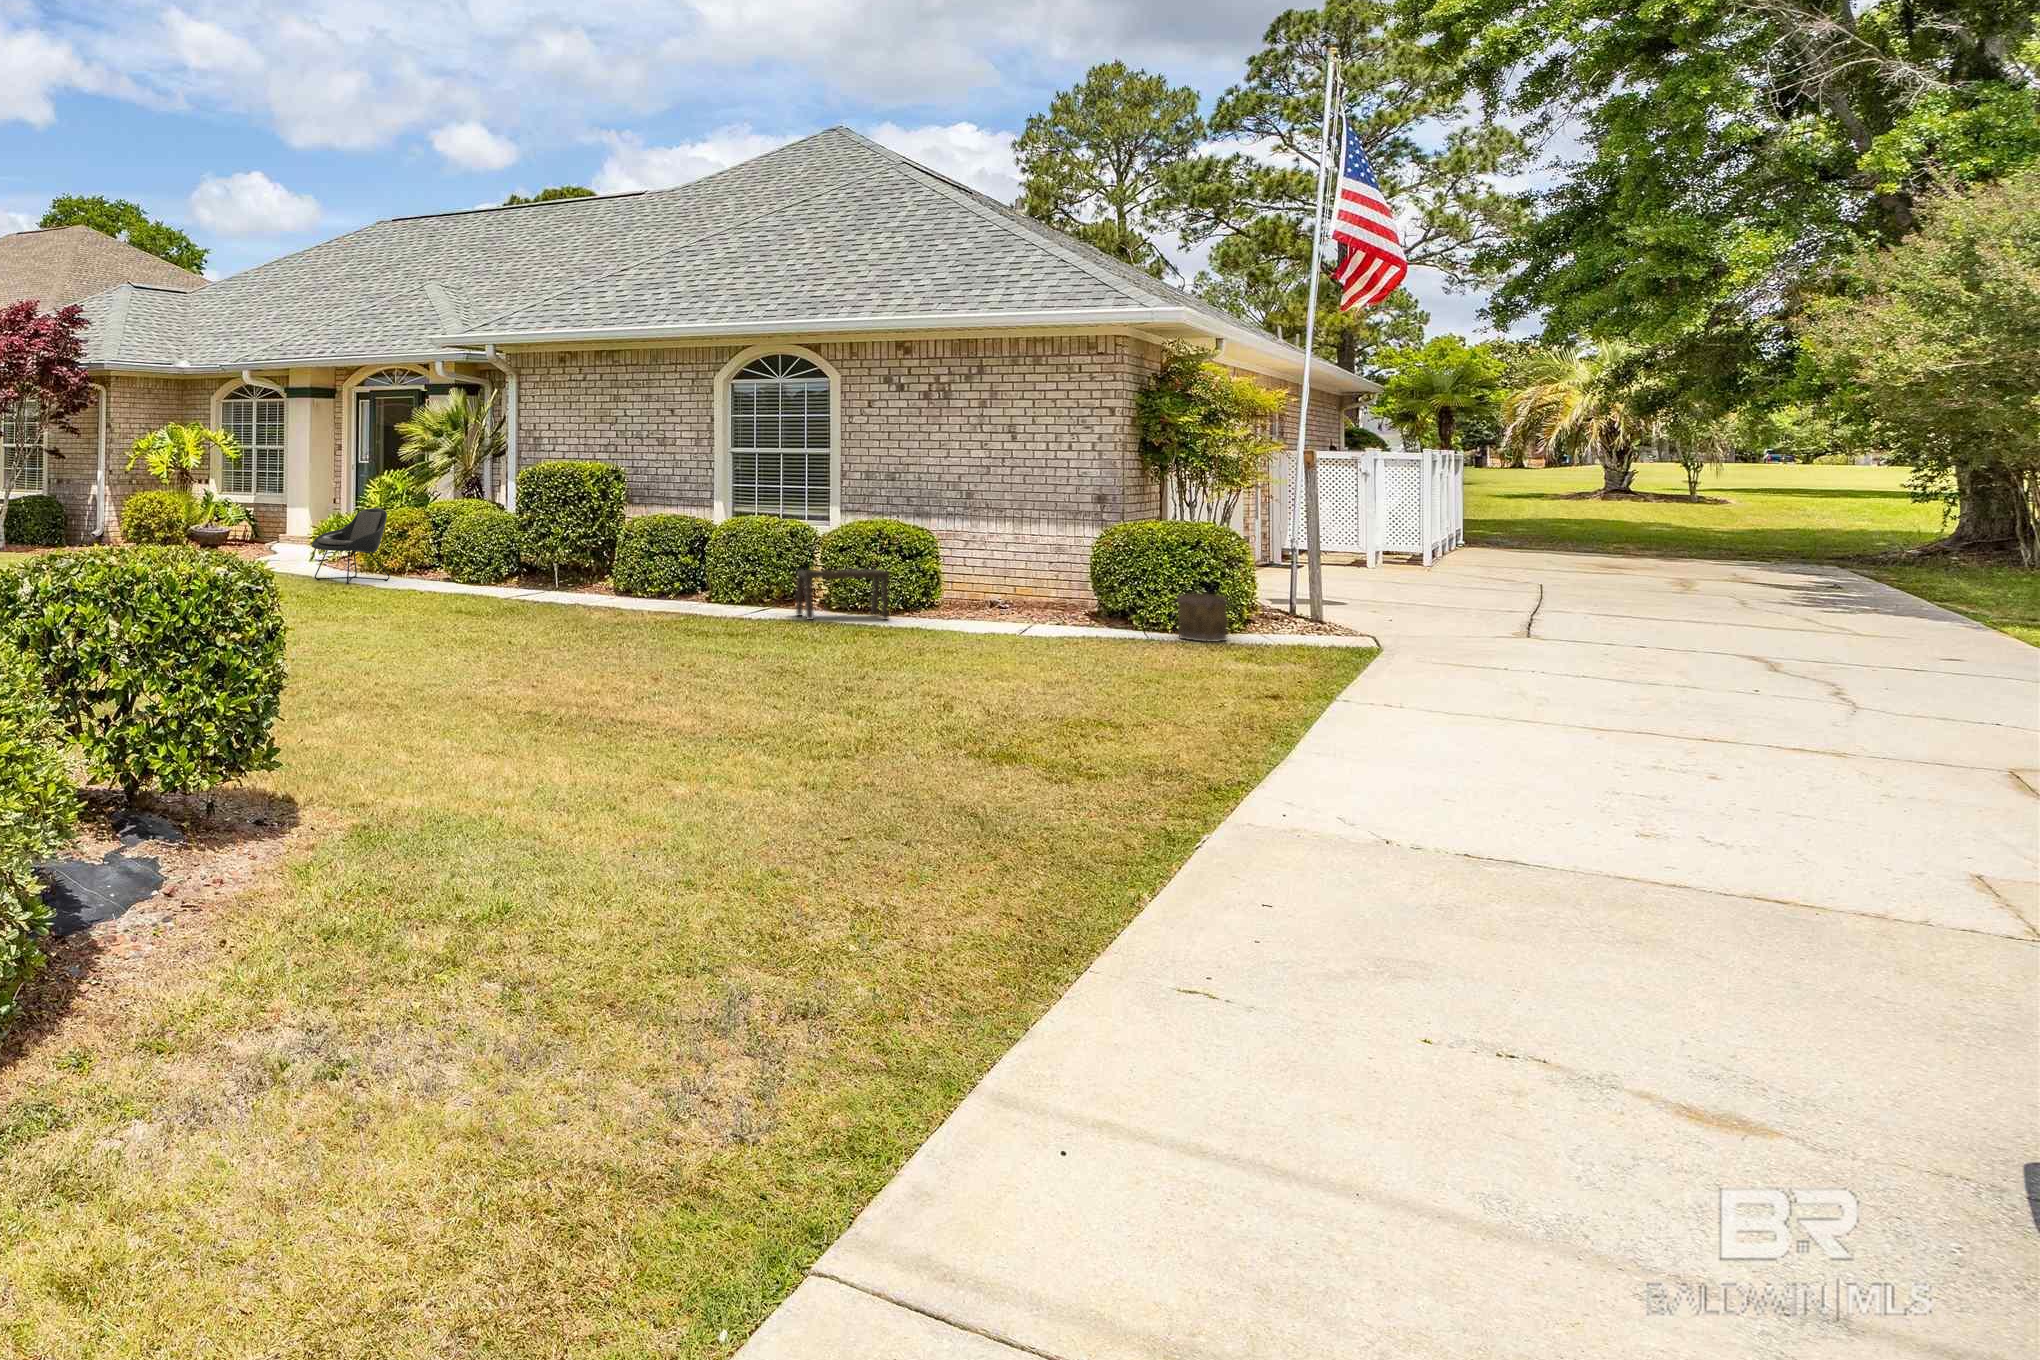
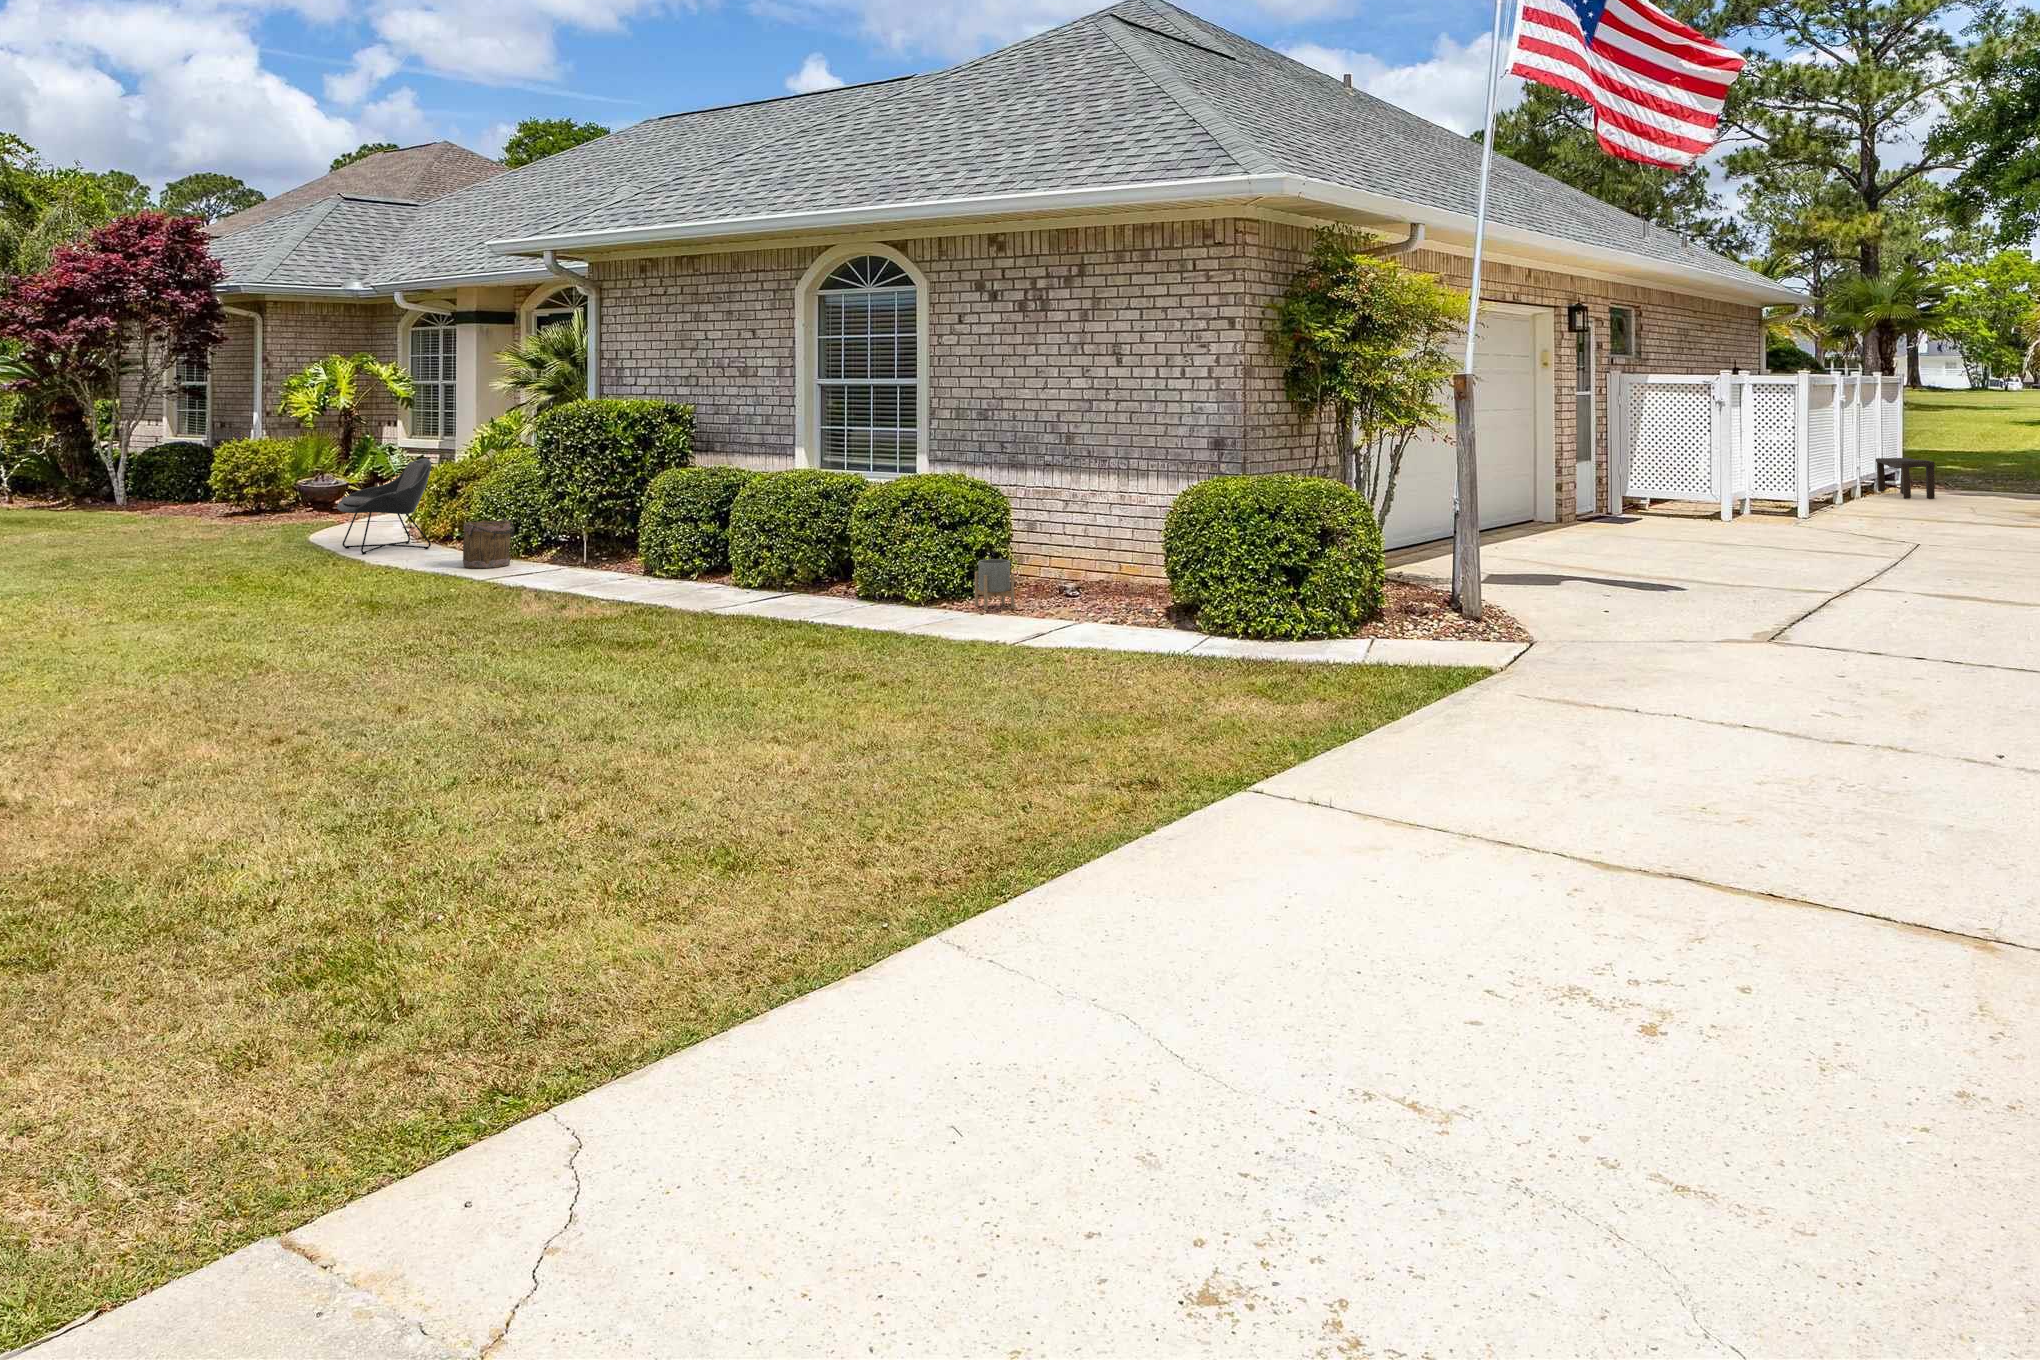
bench: present [796,569,890,620] -> present [1876,458,1935,499]
planter: none [929,582,962,618] -> present [975,559,1014,610]
bucket: present [1177,592,1232,642] -> present [463,518,514,569]

